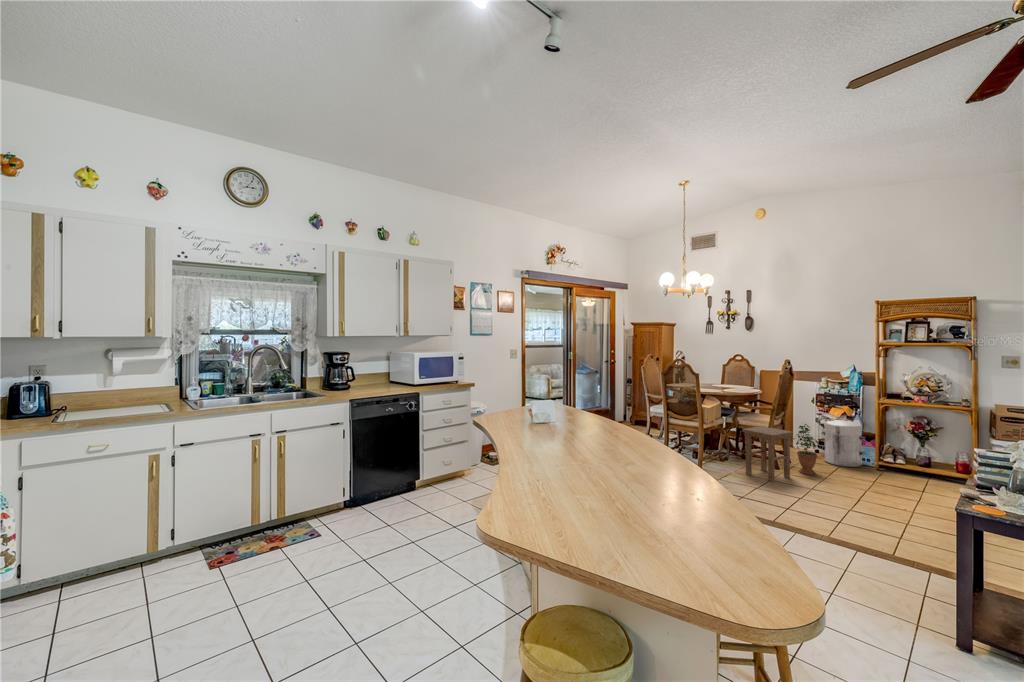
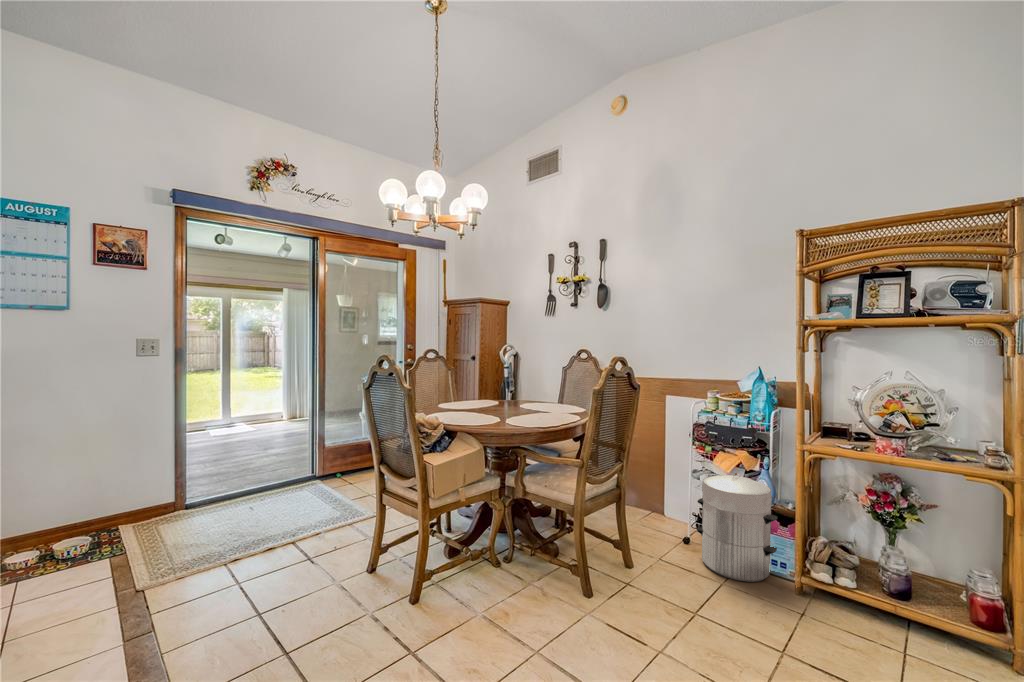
potted plant: present [793,424,817,475] -> none [619,486,667,610]
stool: present [742,426,793,481] -> none [503,492,605,640]

